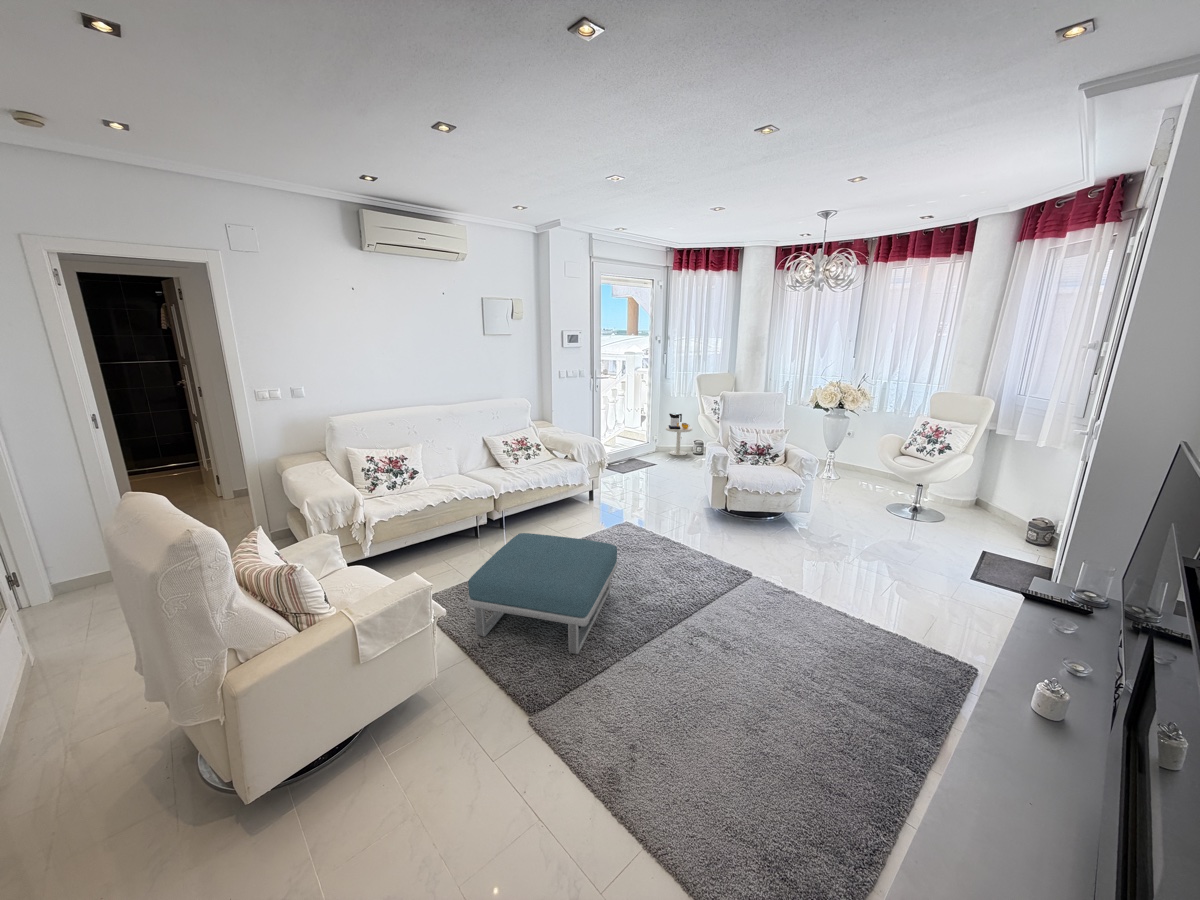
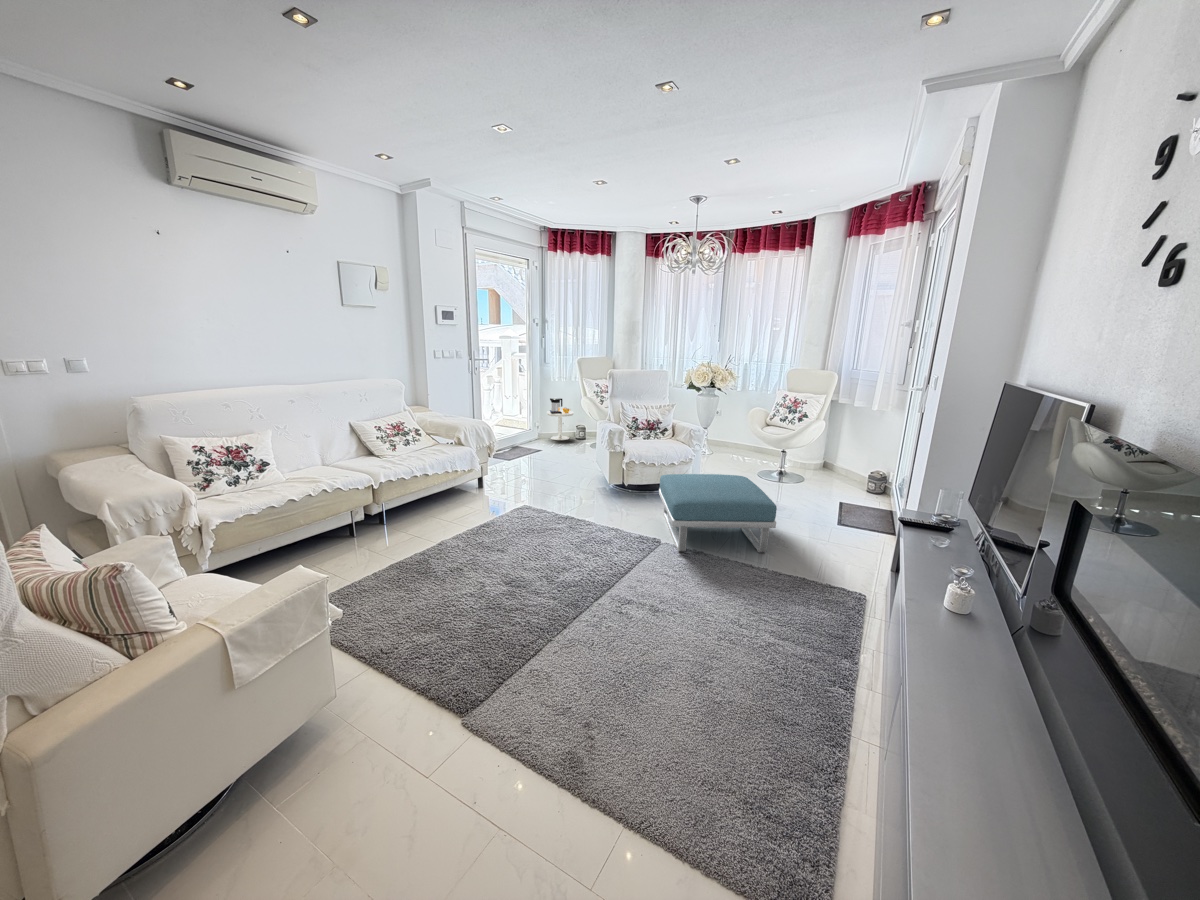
footstool: present [468,533,618,654] -> present [659,474,777,553]

